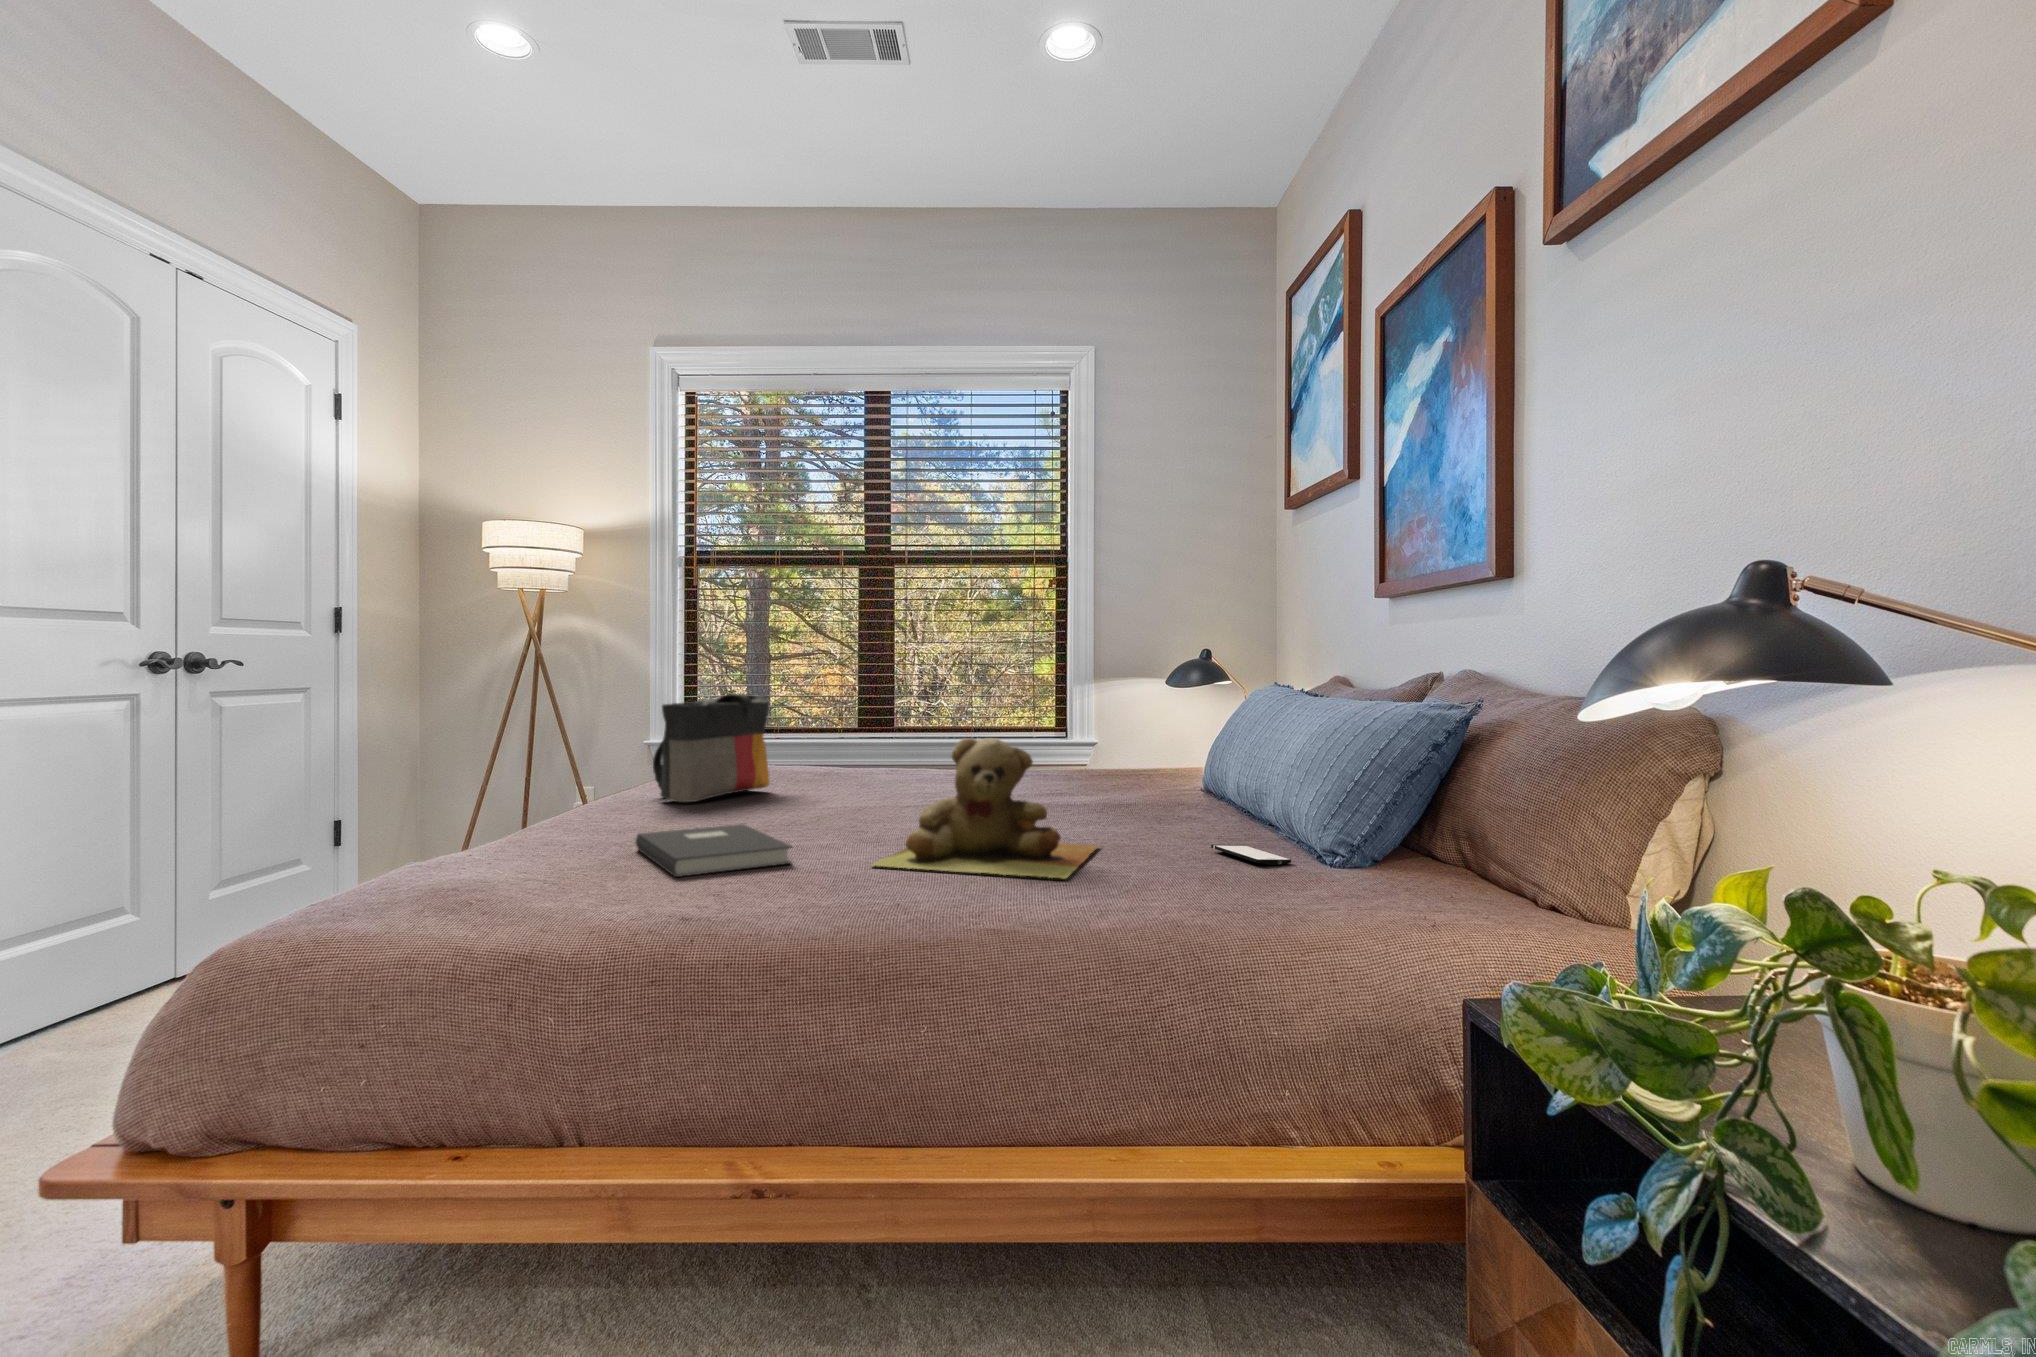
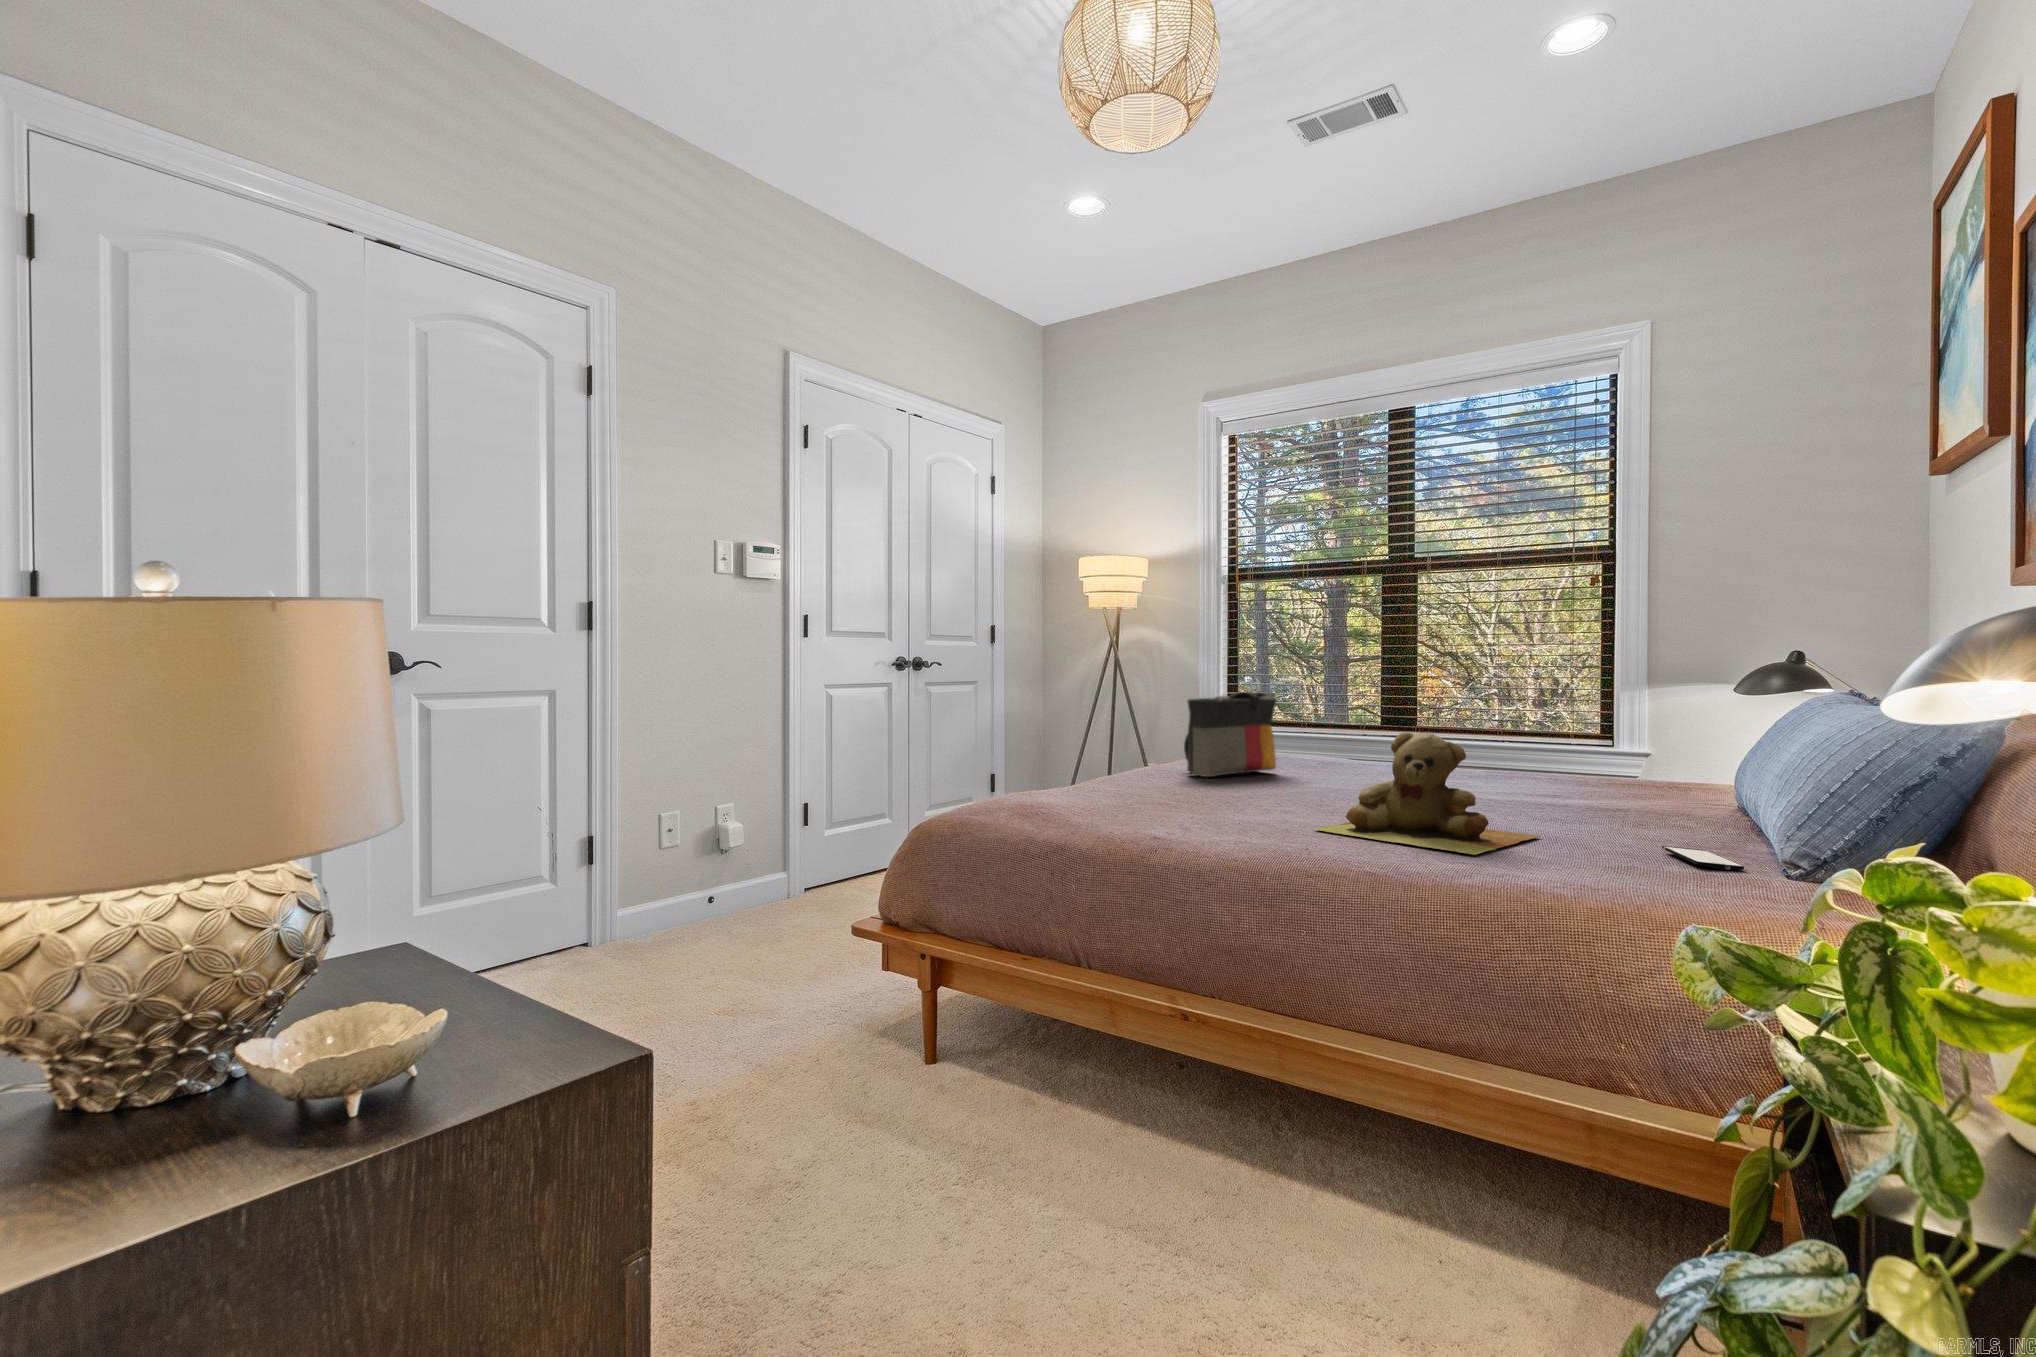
book: present [636,824,792,877] -> none [1152,792,1256,822]

